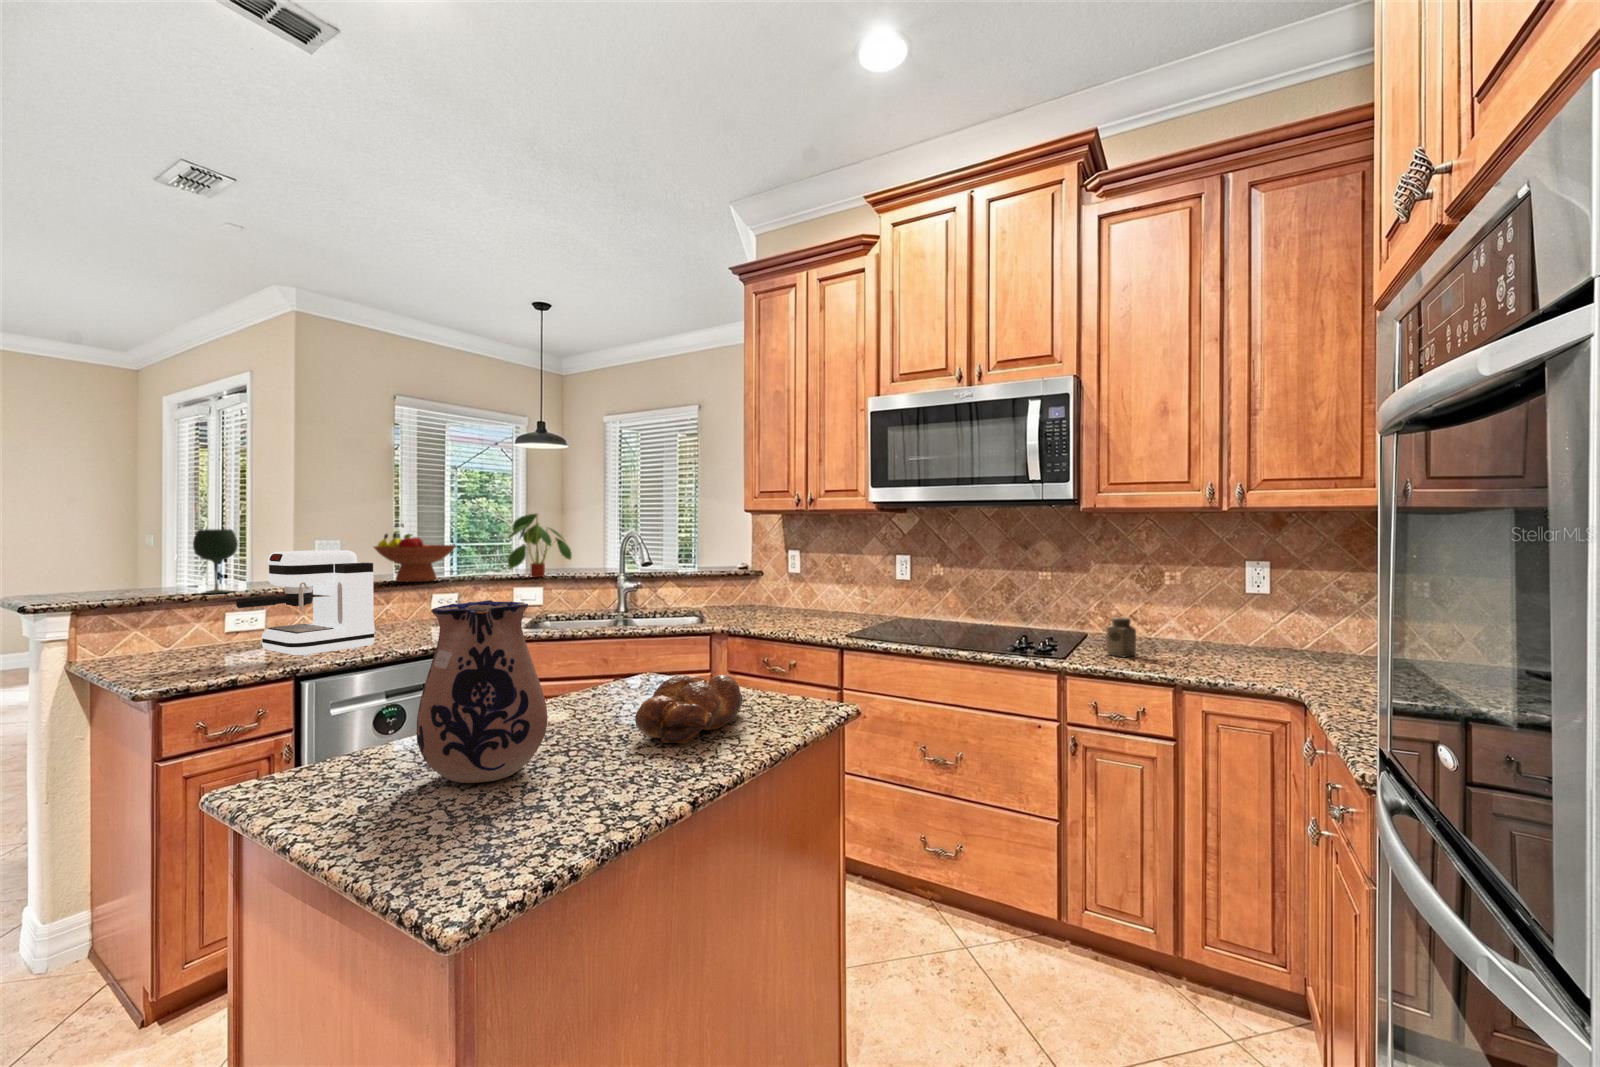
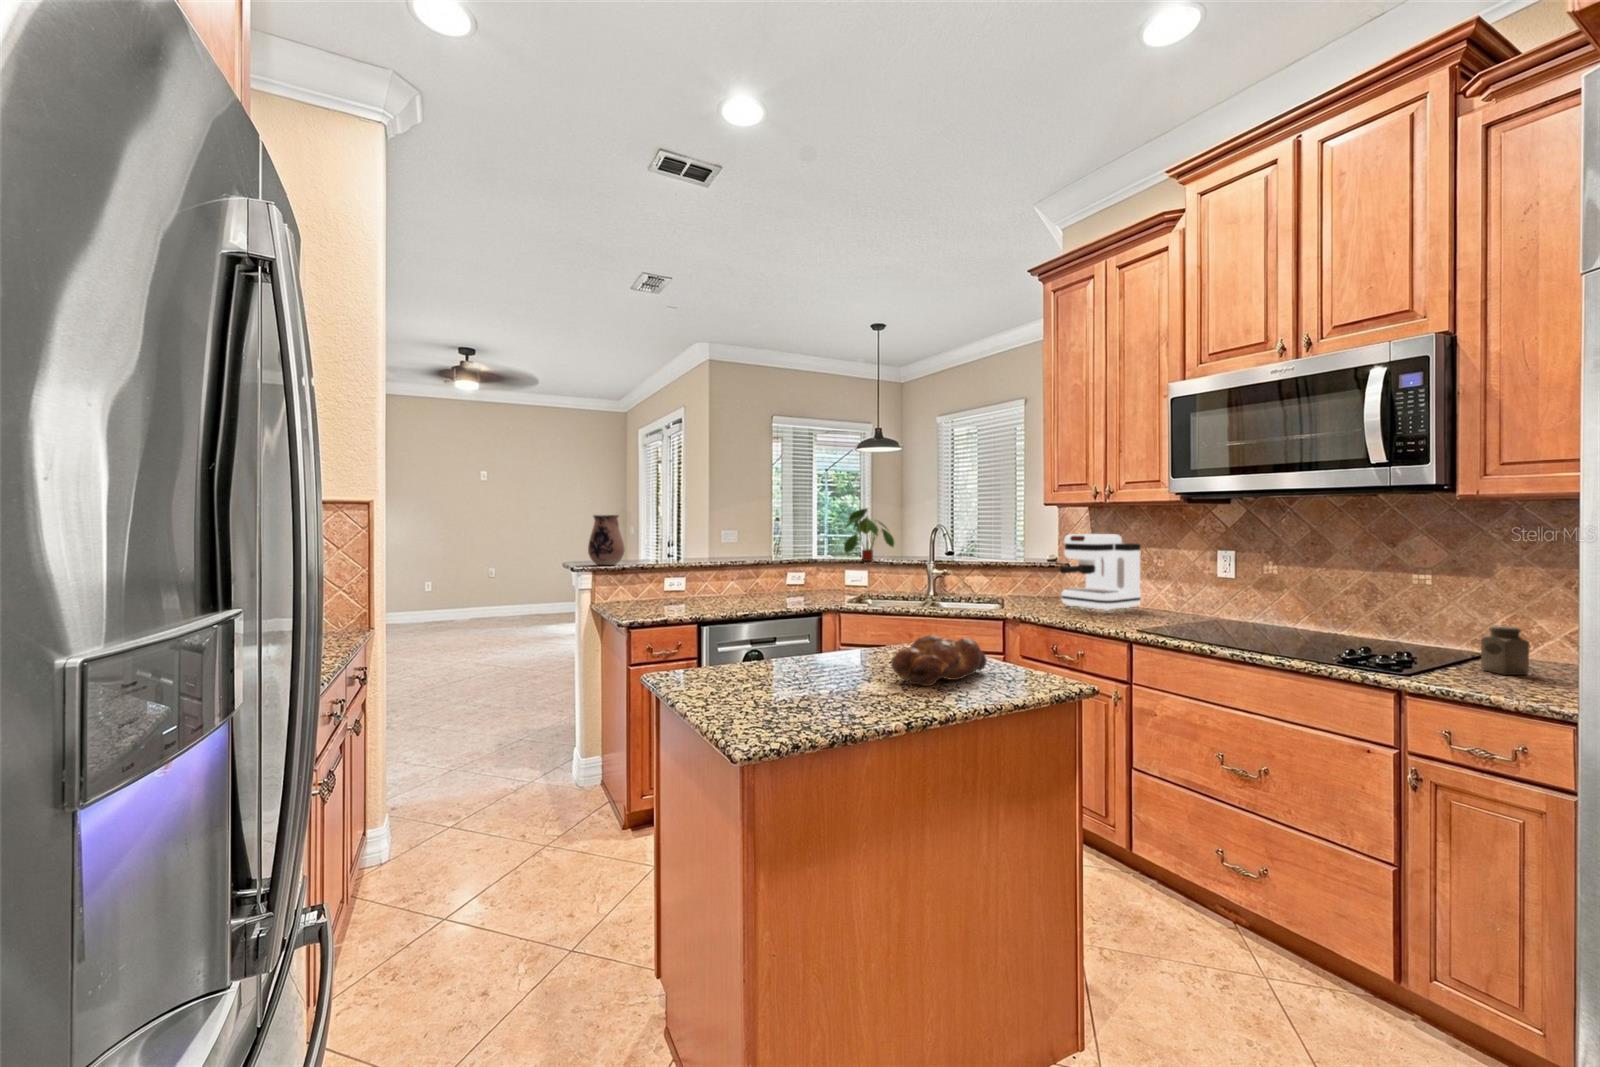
wine glass: present [193,529,238,594] -> none [647,521,670,564]
fruit bowl: present [374,533,456,582] -> none [751,524,807,562]
coffee maker: present [236,550,375,657] -> present [1060,534,1141,611]
ceramic pitcher: present [416,600,548,783] -> present [588,515,624,565]

